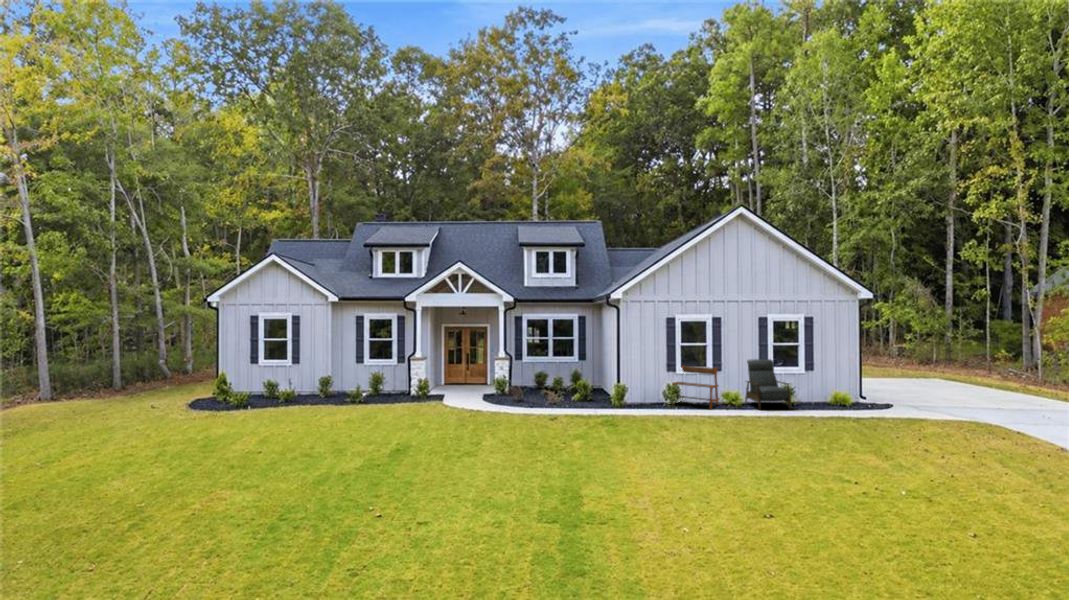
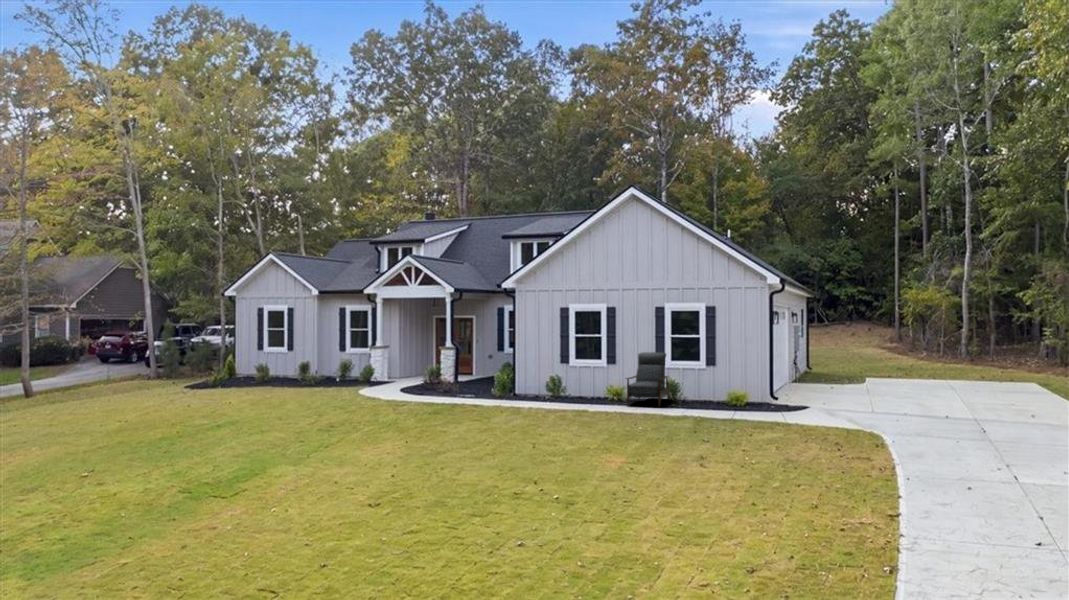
bench: present [673,365,719,409] -> none [559,357,603,403]

